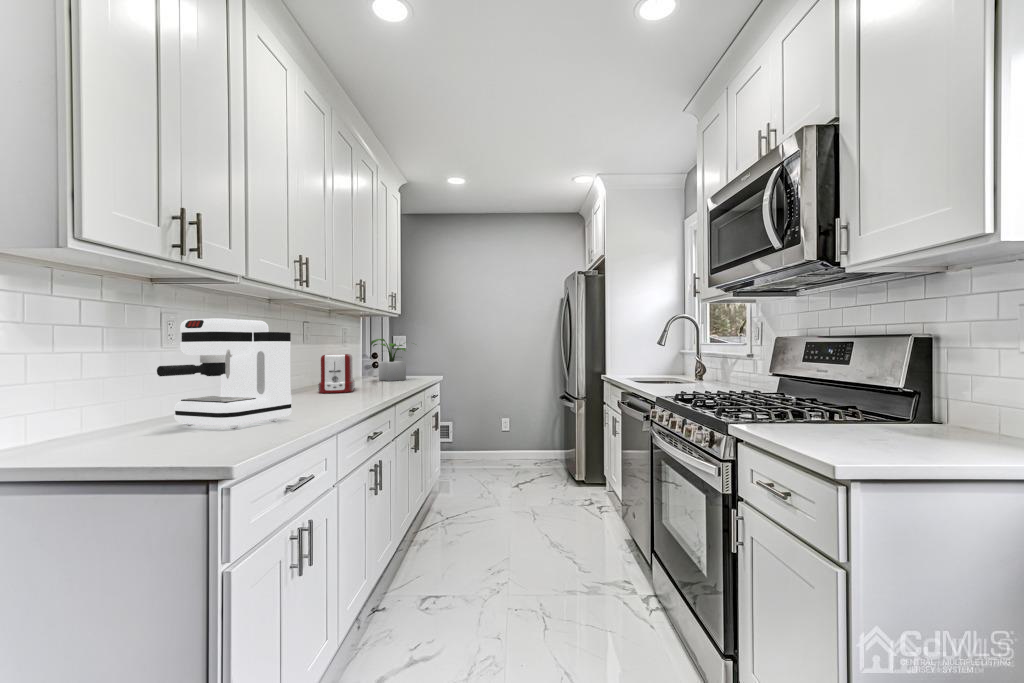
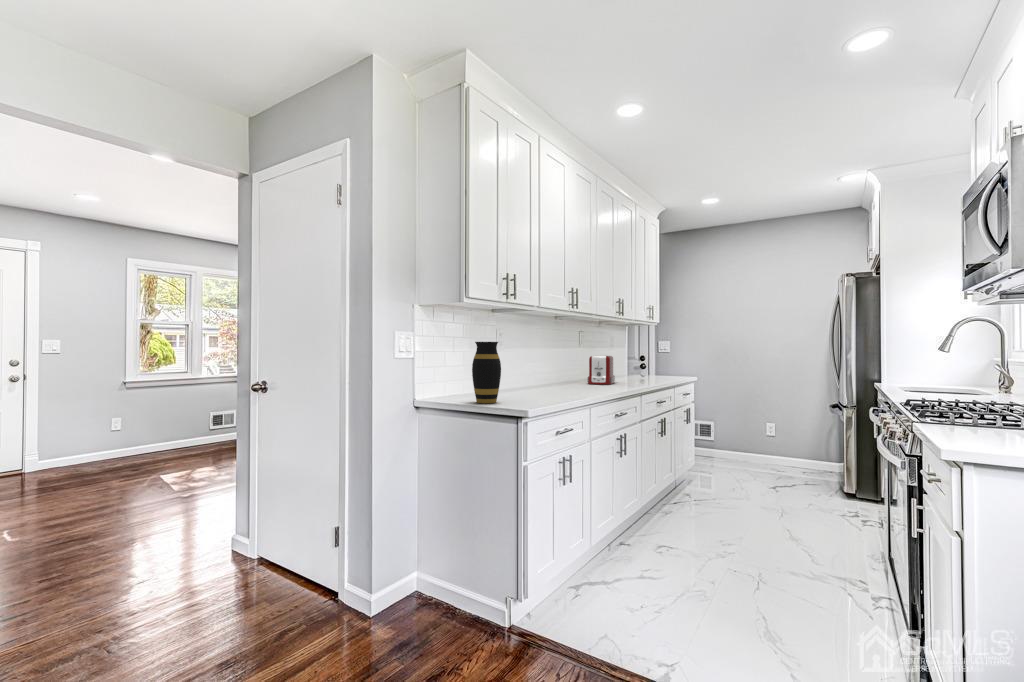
coffee maker: present [157,318,292,428] -> none [495,334,563,397]
vase: none [96,331,169,455] -> present [472,342,501,403]
potted plant: present [371,339,406,381] -> none [631,344,672,379]

